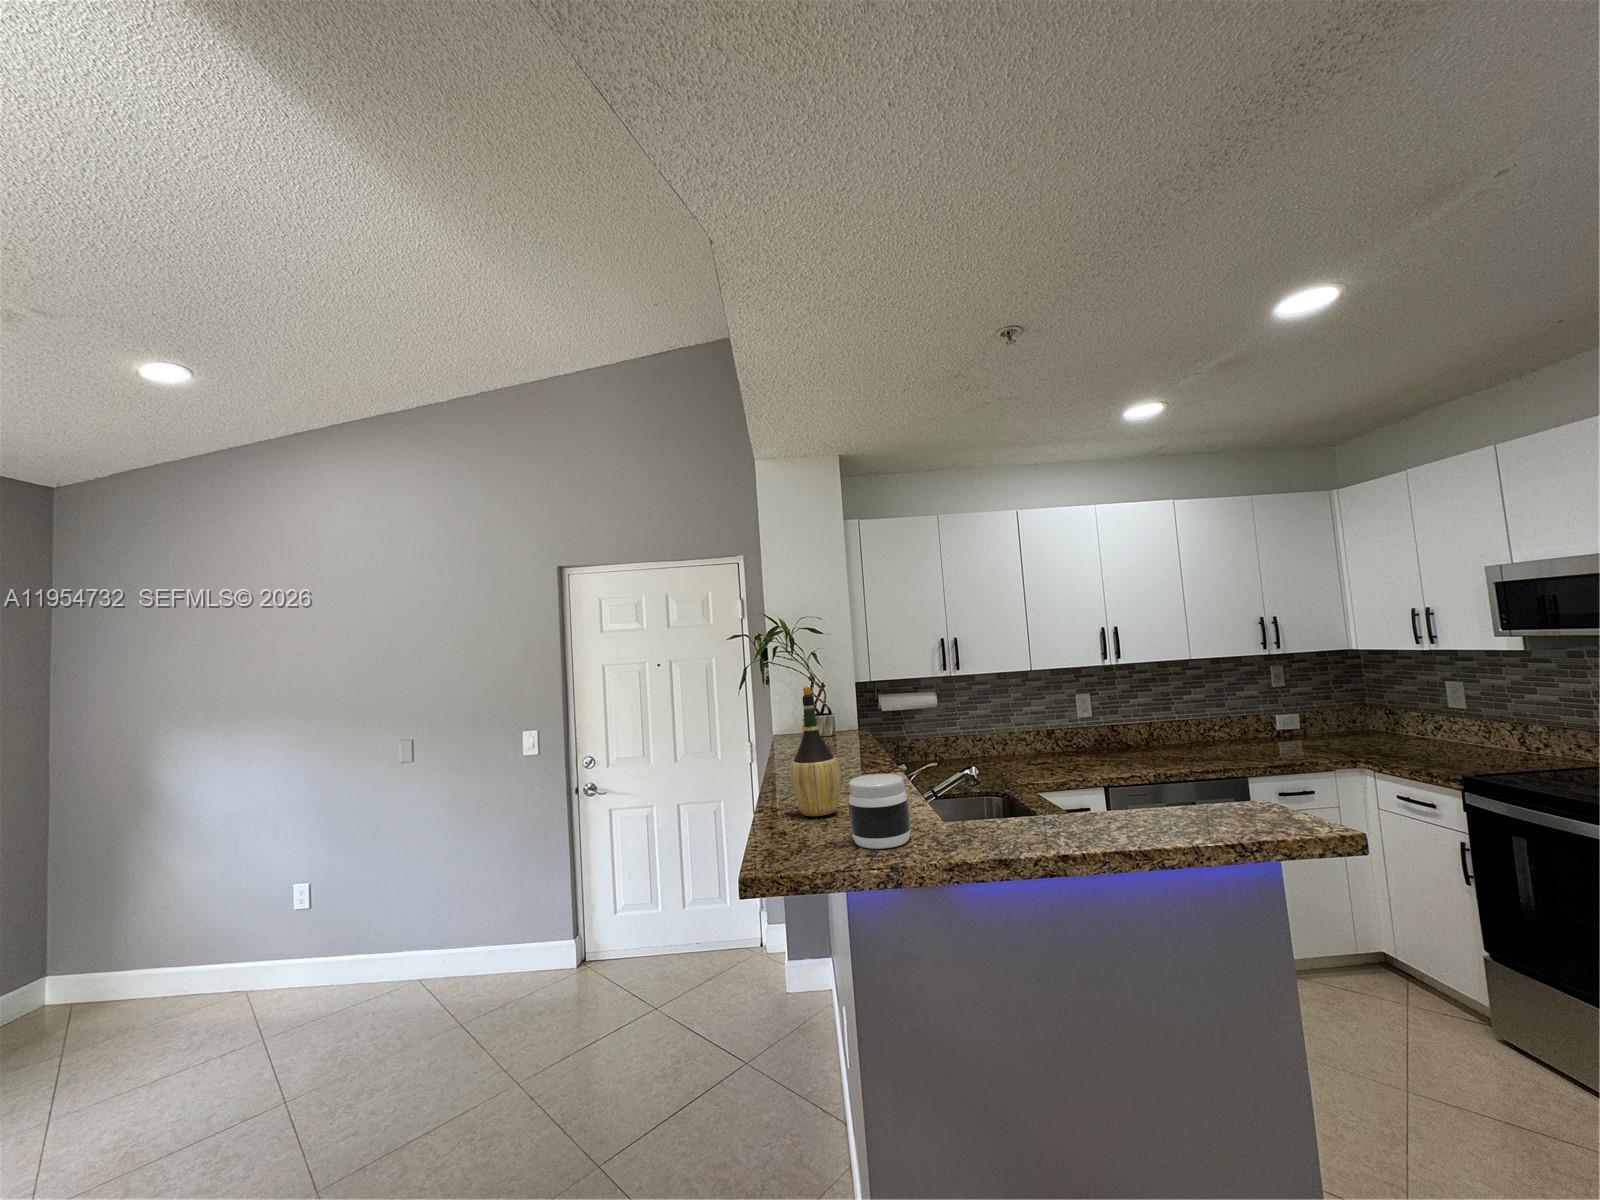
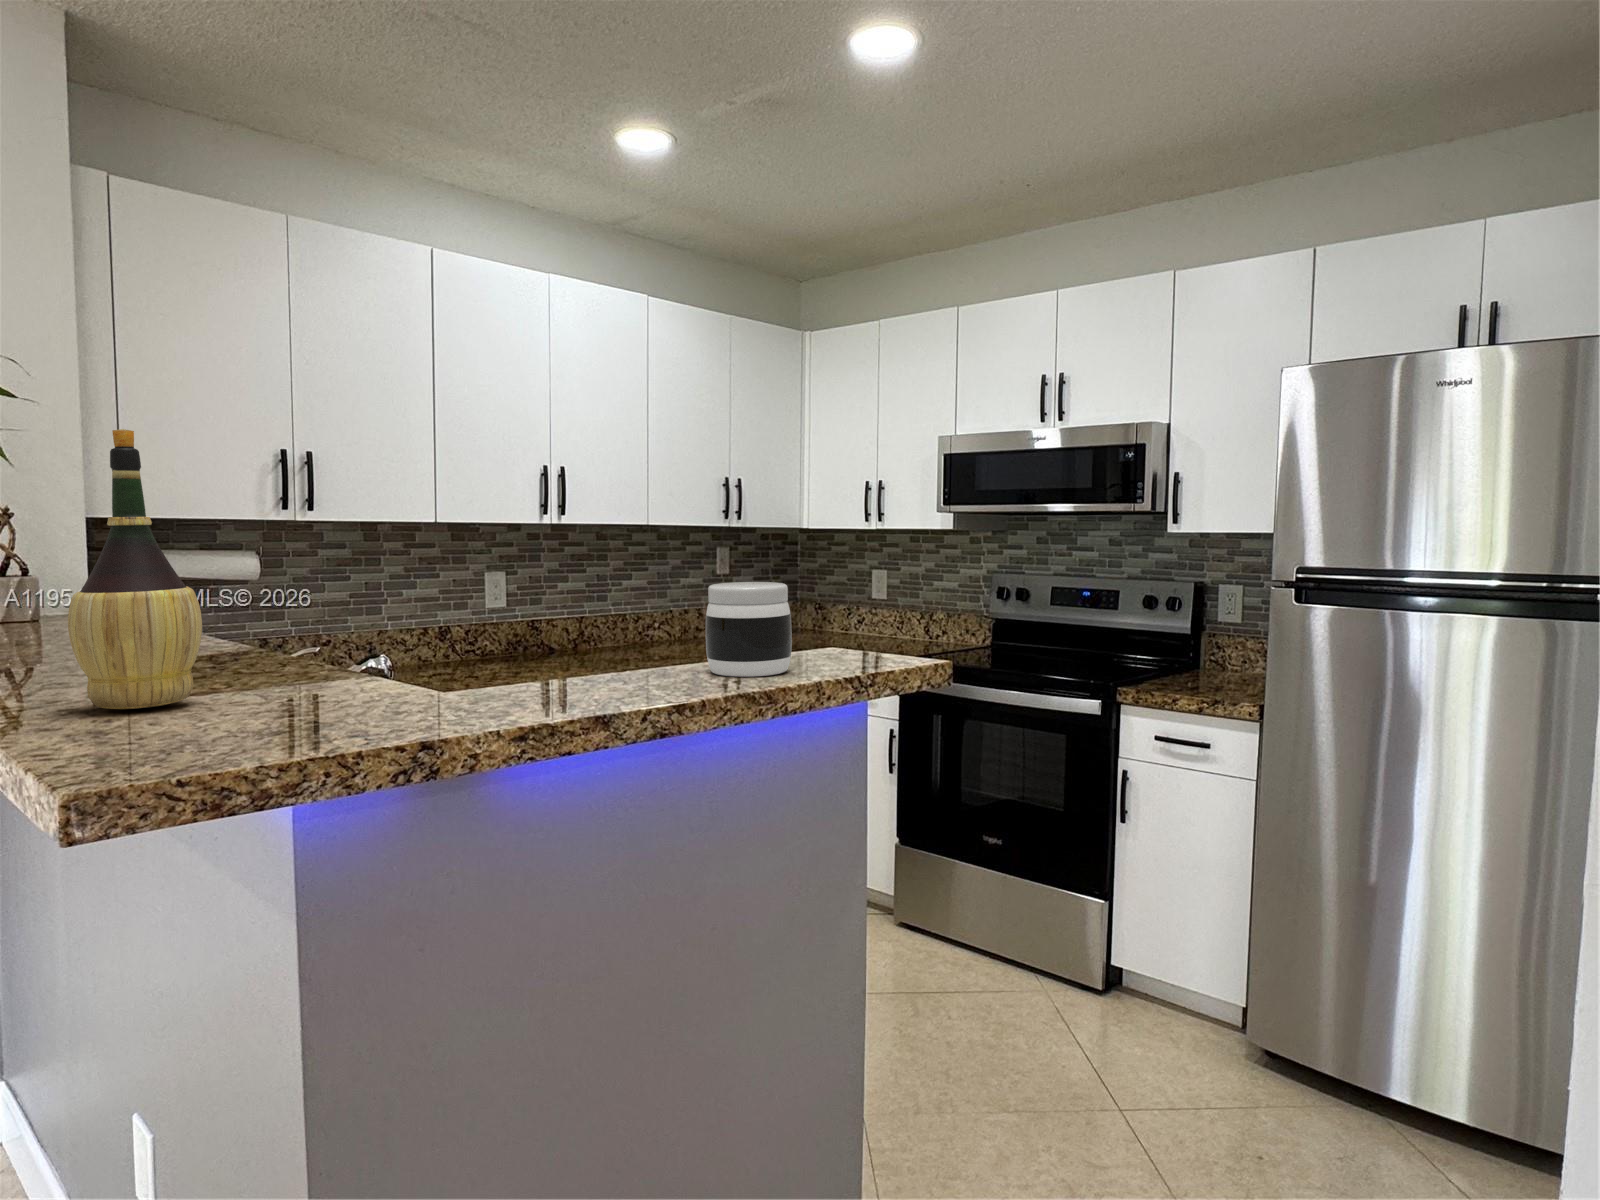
jar: present [849,774,911,849] -> present [706,582,792,677]

